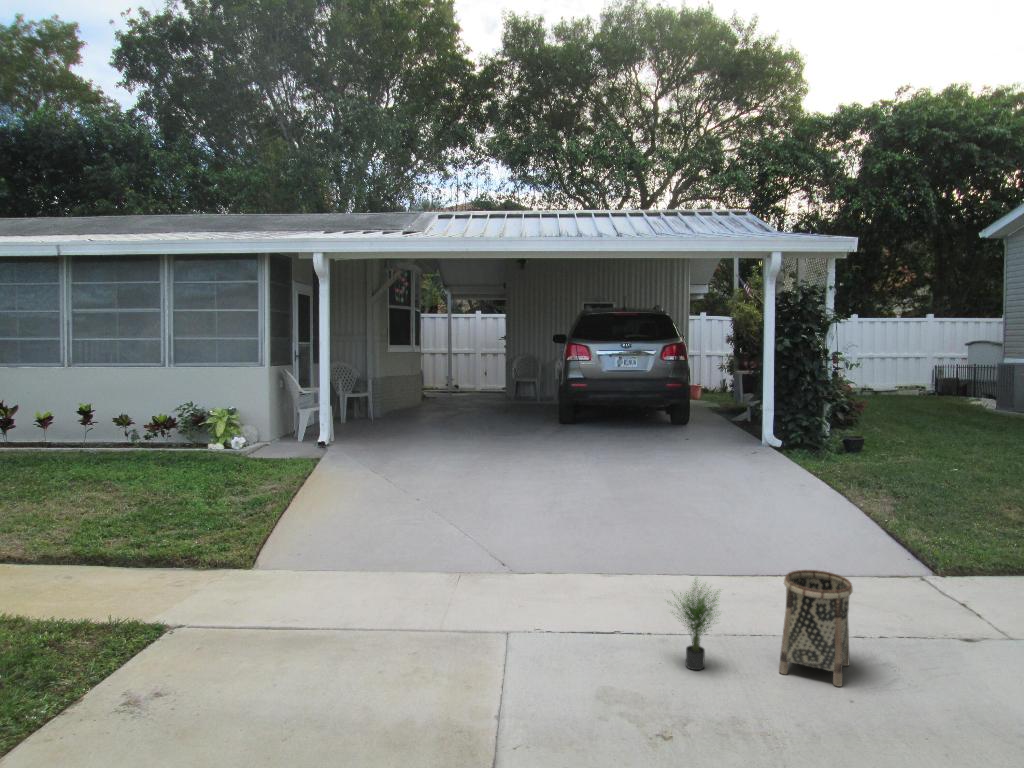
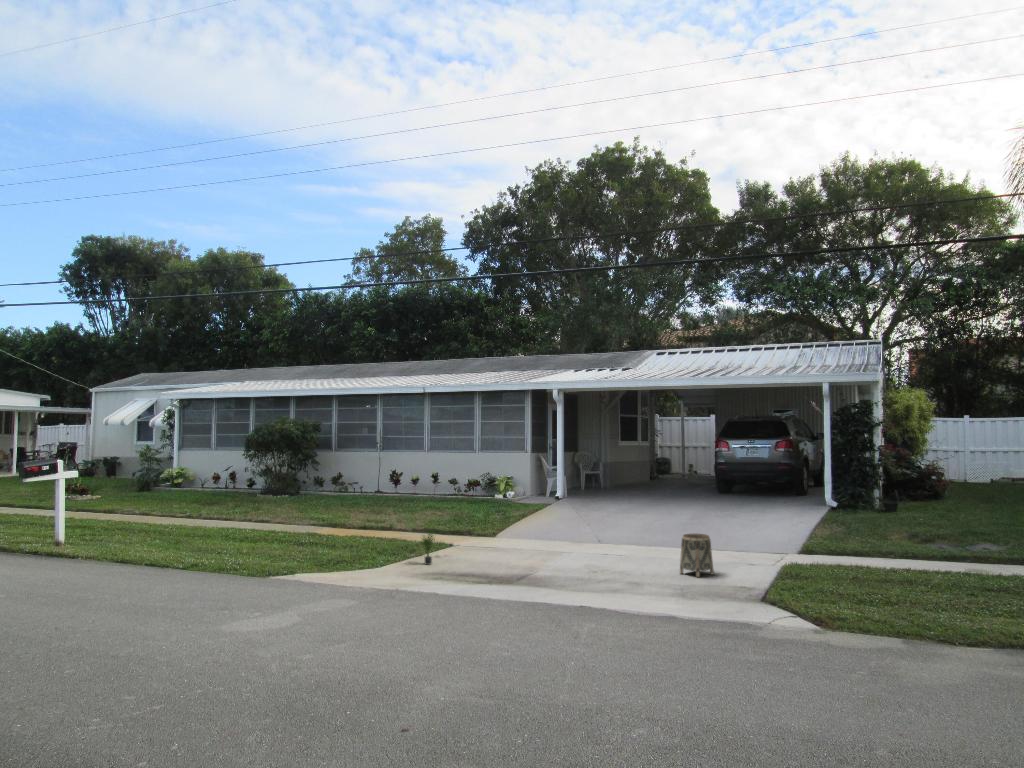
potted plant: present [674,582,718,670] -> present [423,532,433,565]

